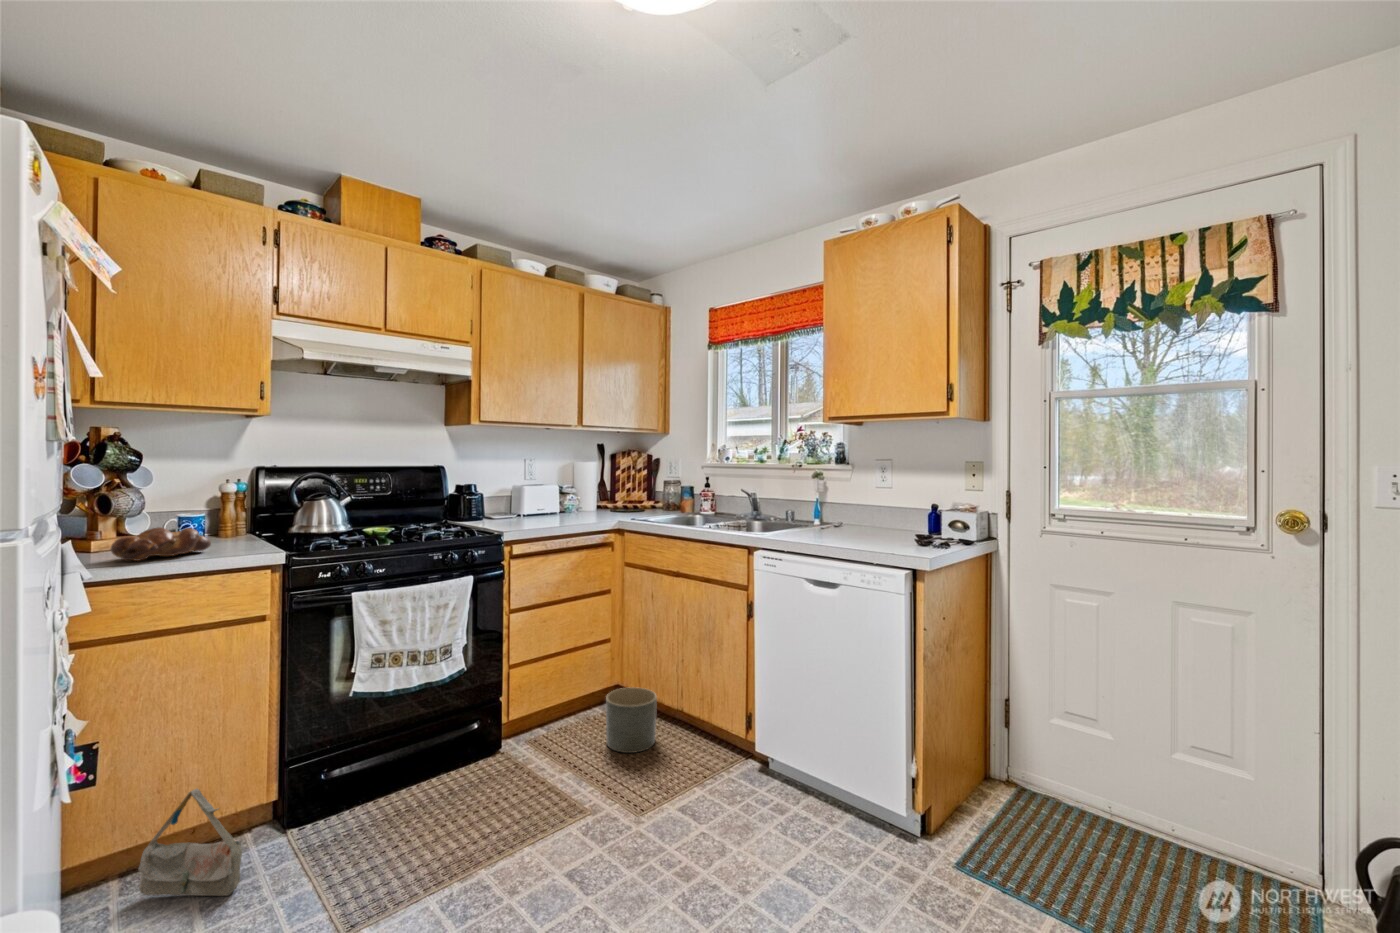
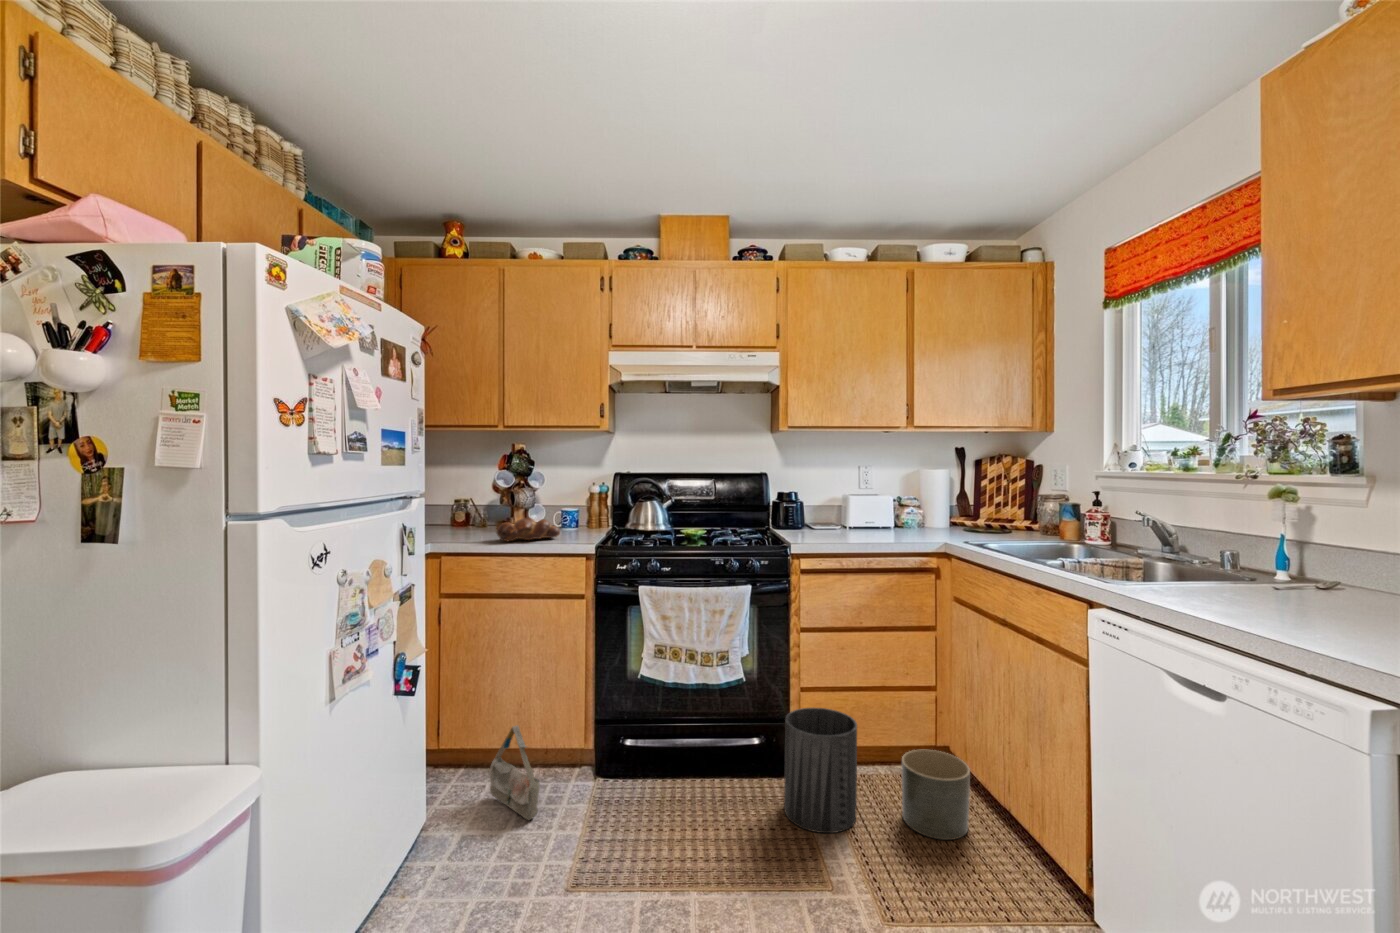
trash can: none [512,676,577,783] -> present [784,708,857,833]

